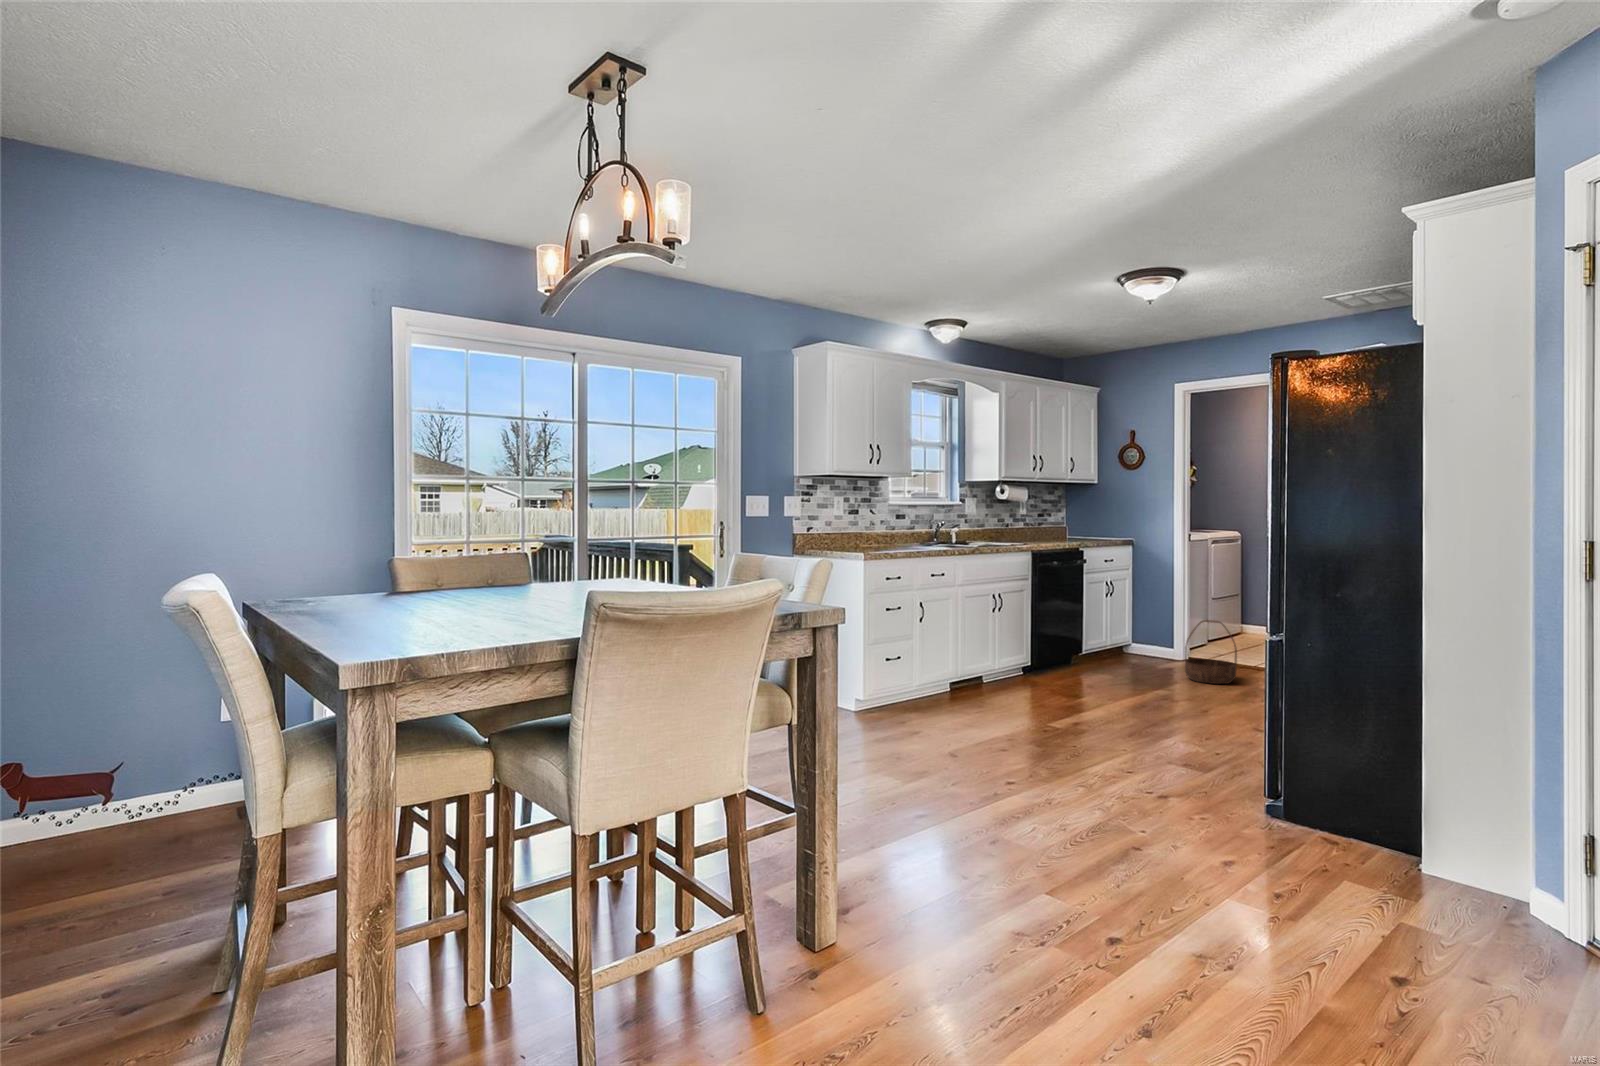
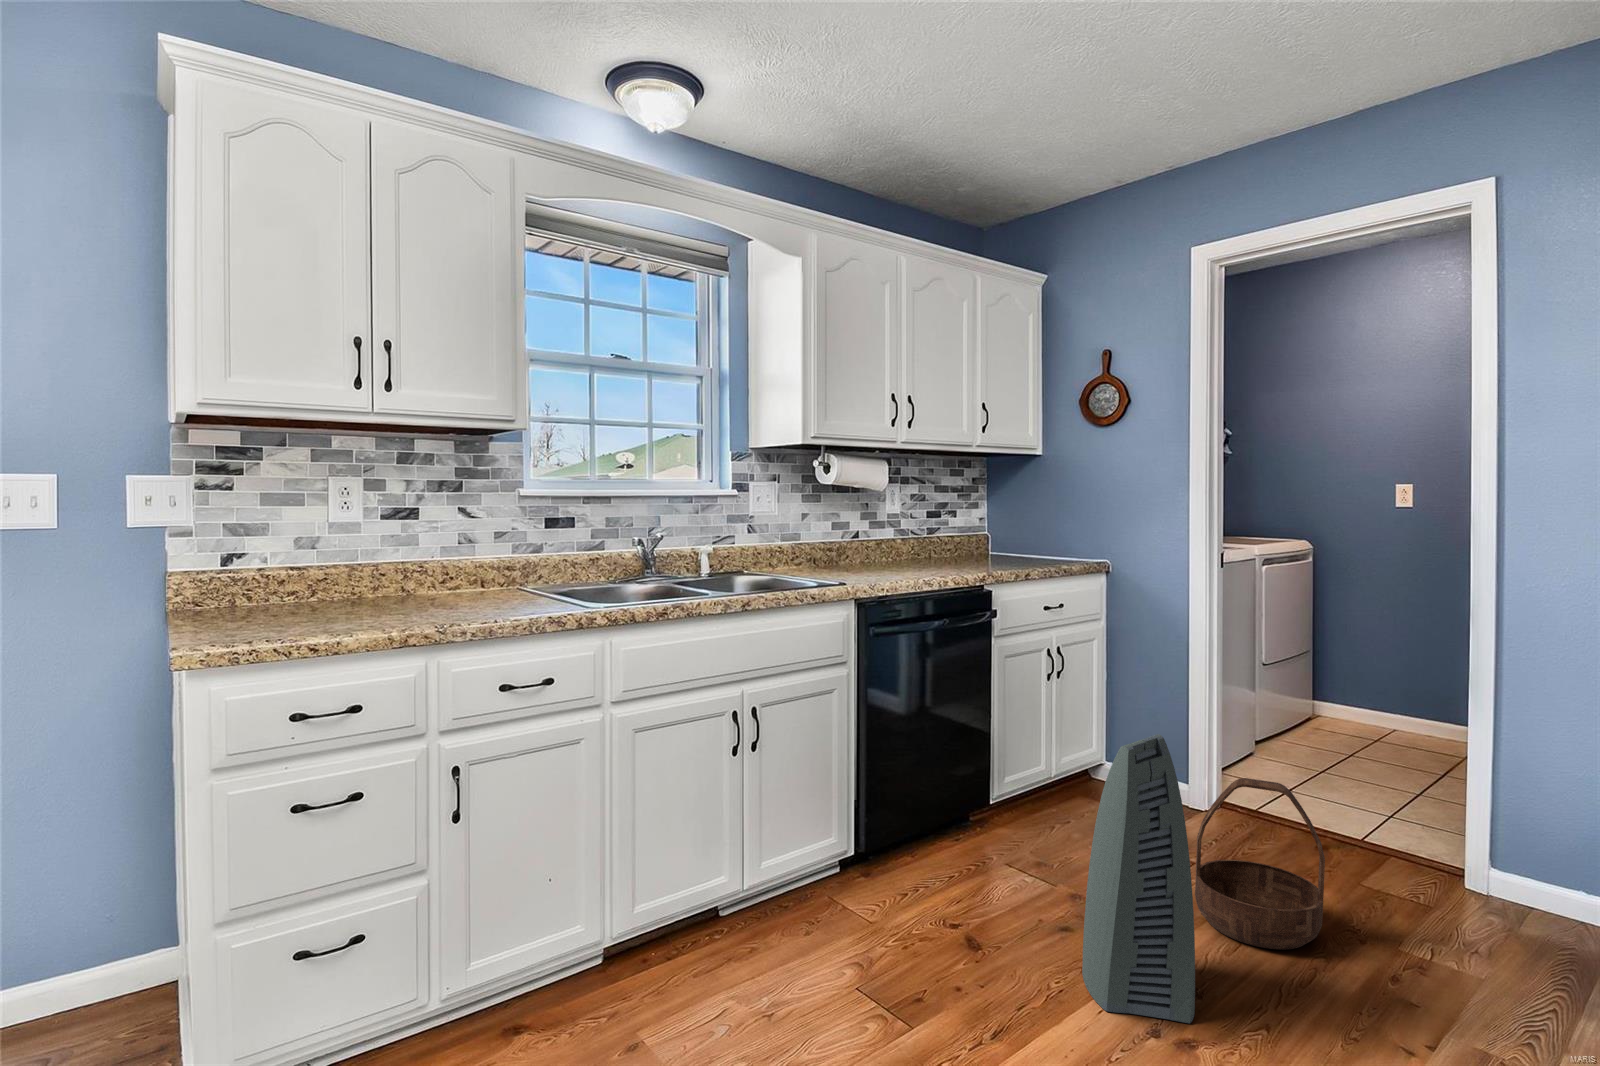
air purifier: none [1143,594,1187,695] -> present [1082,734,1195,1023]

